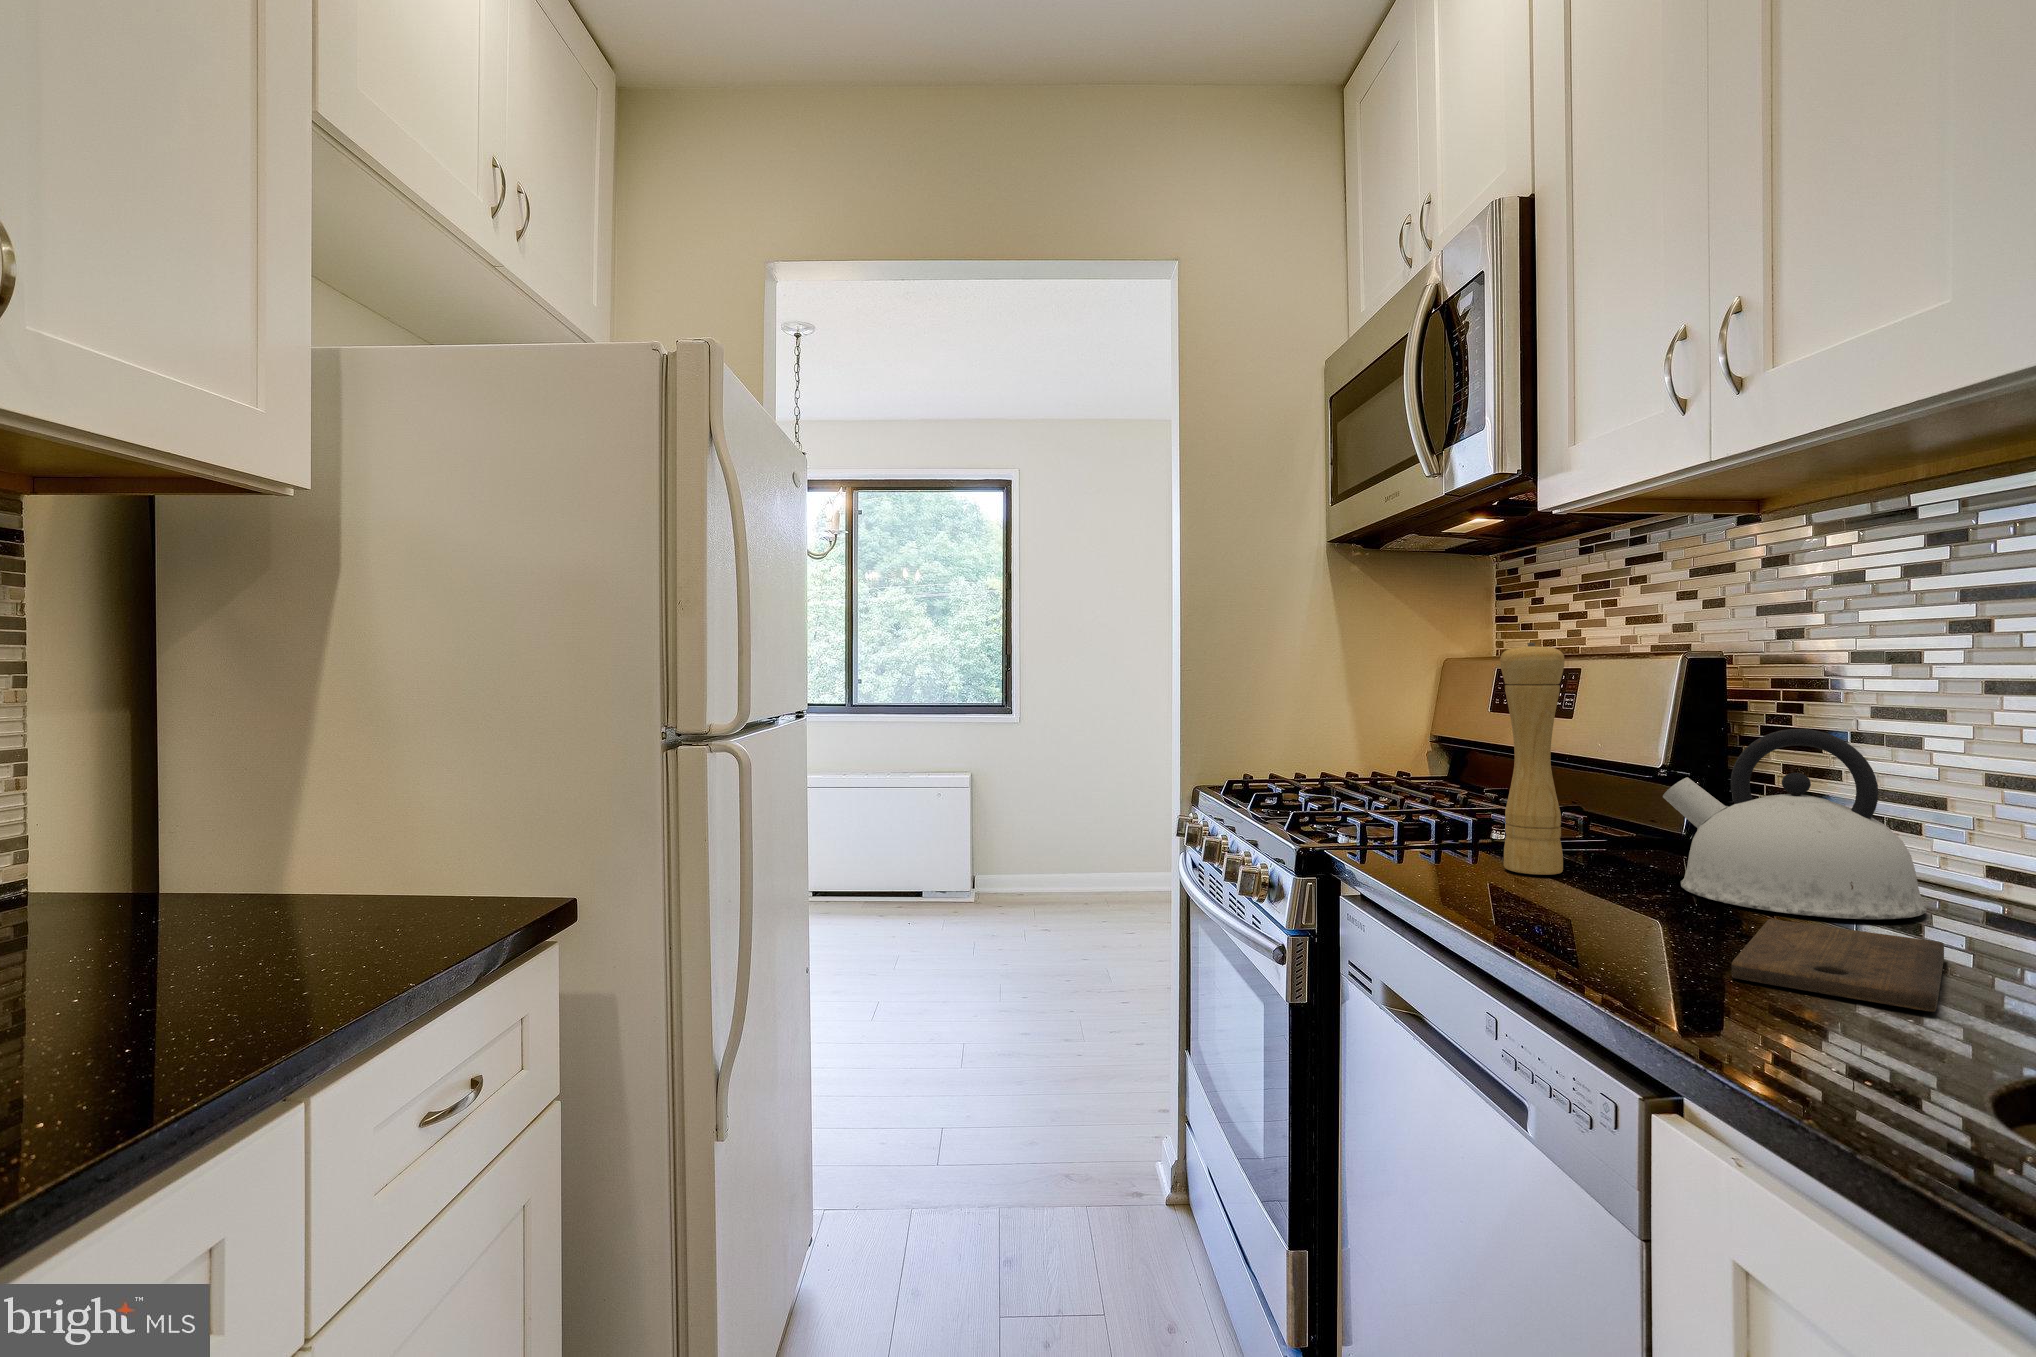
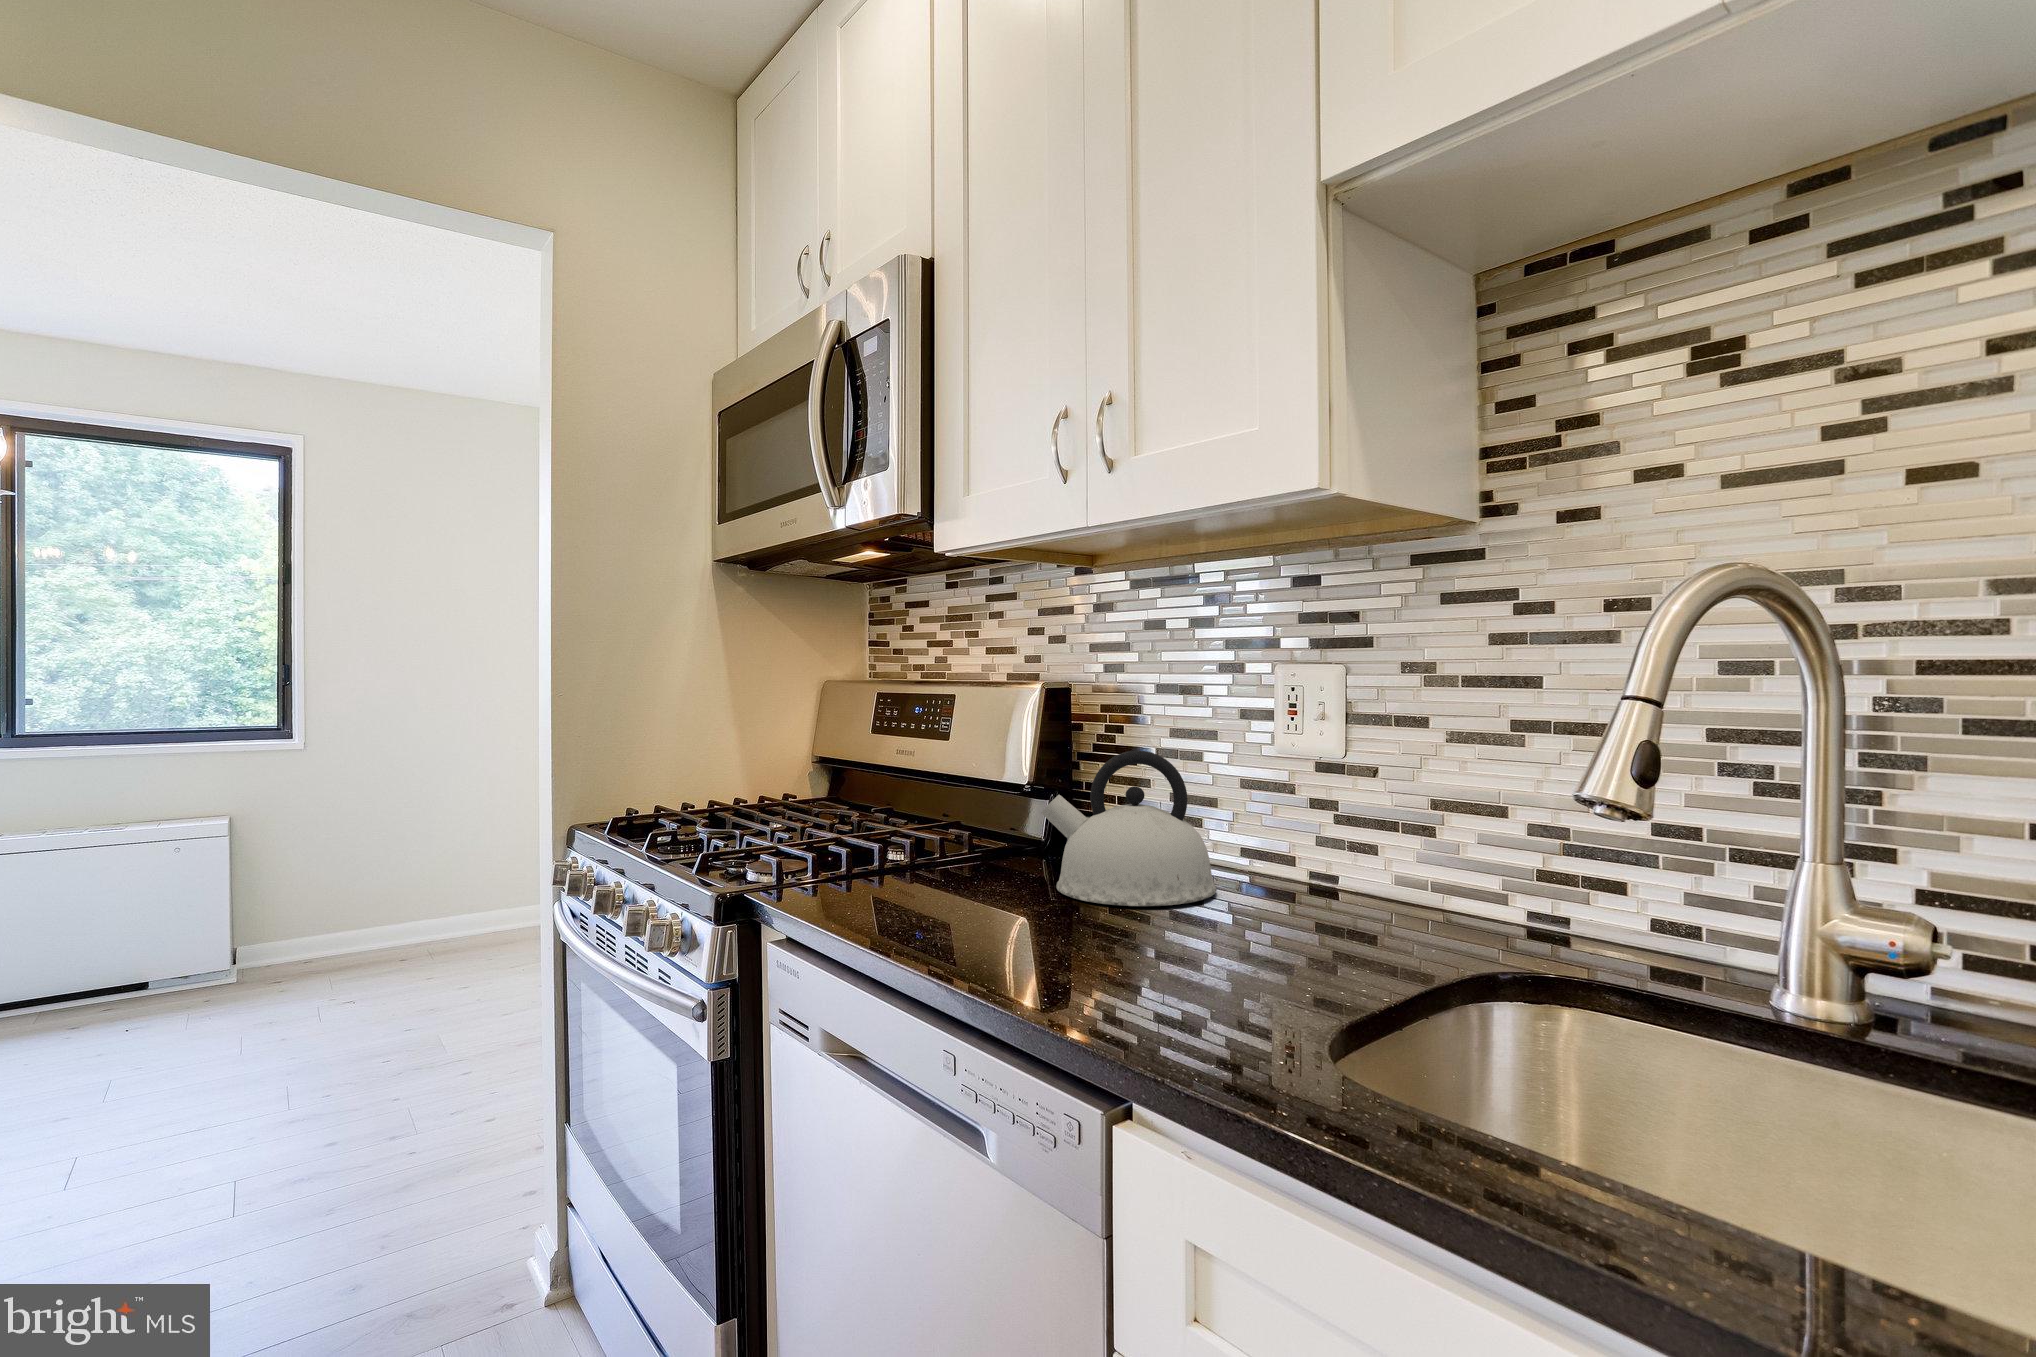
pepper mill: present [1500,643,1565,875] -> none [914,678,968,895]
cutting board: present [1732,919,1944,1012] -> none [1134,916,1268,985]

